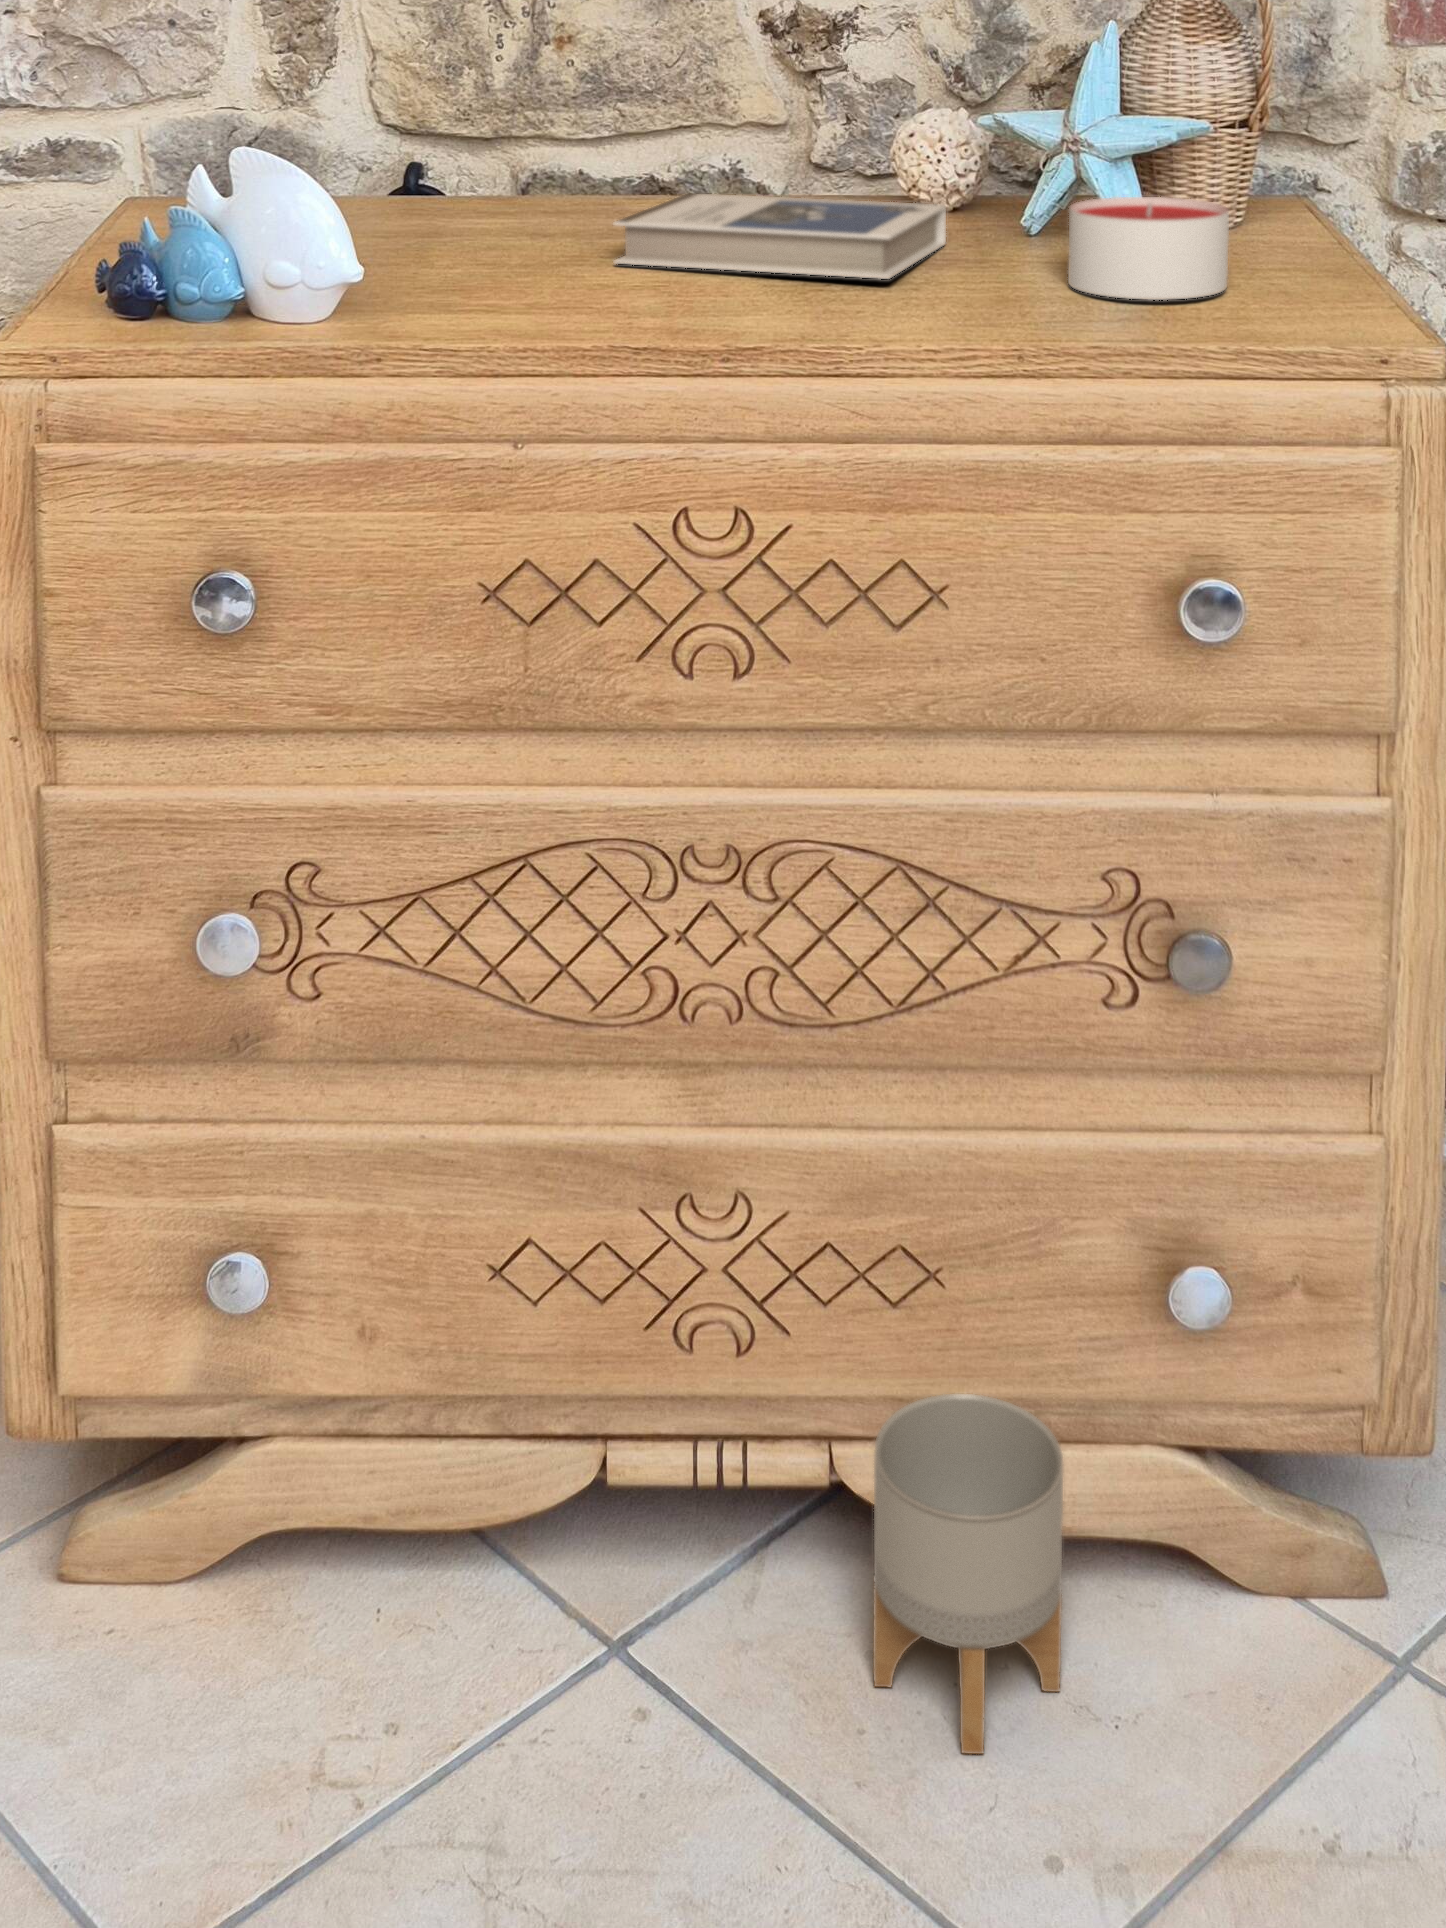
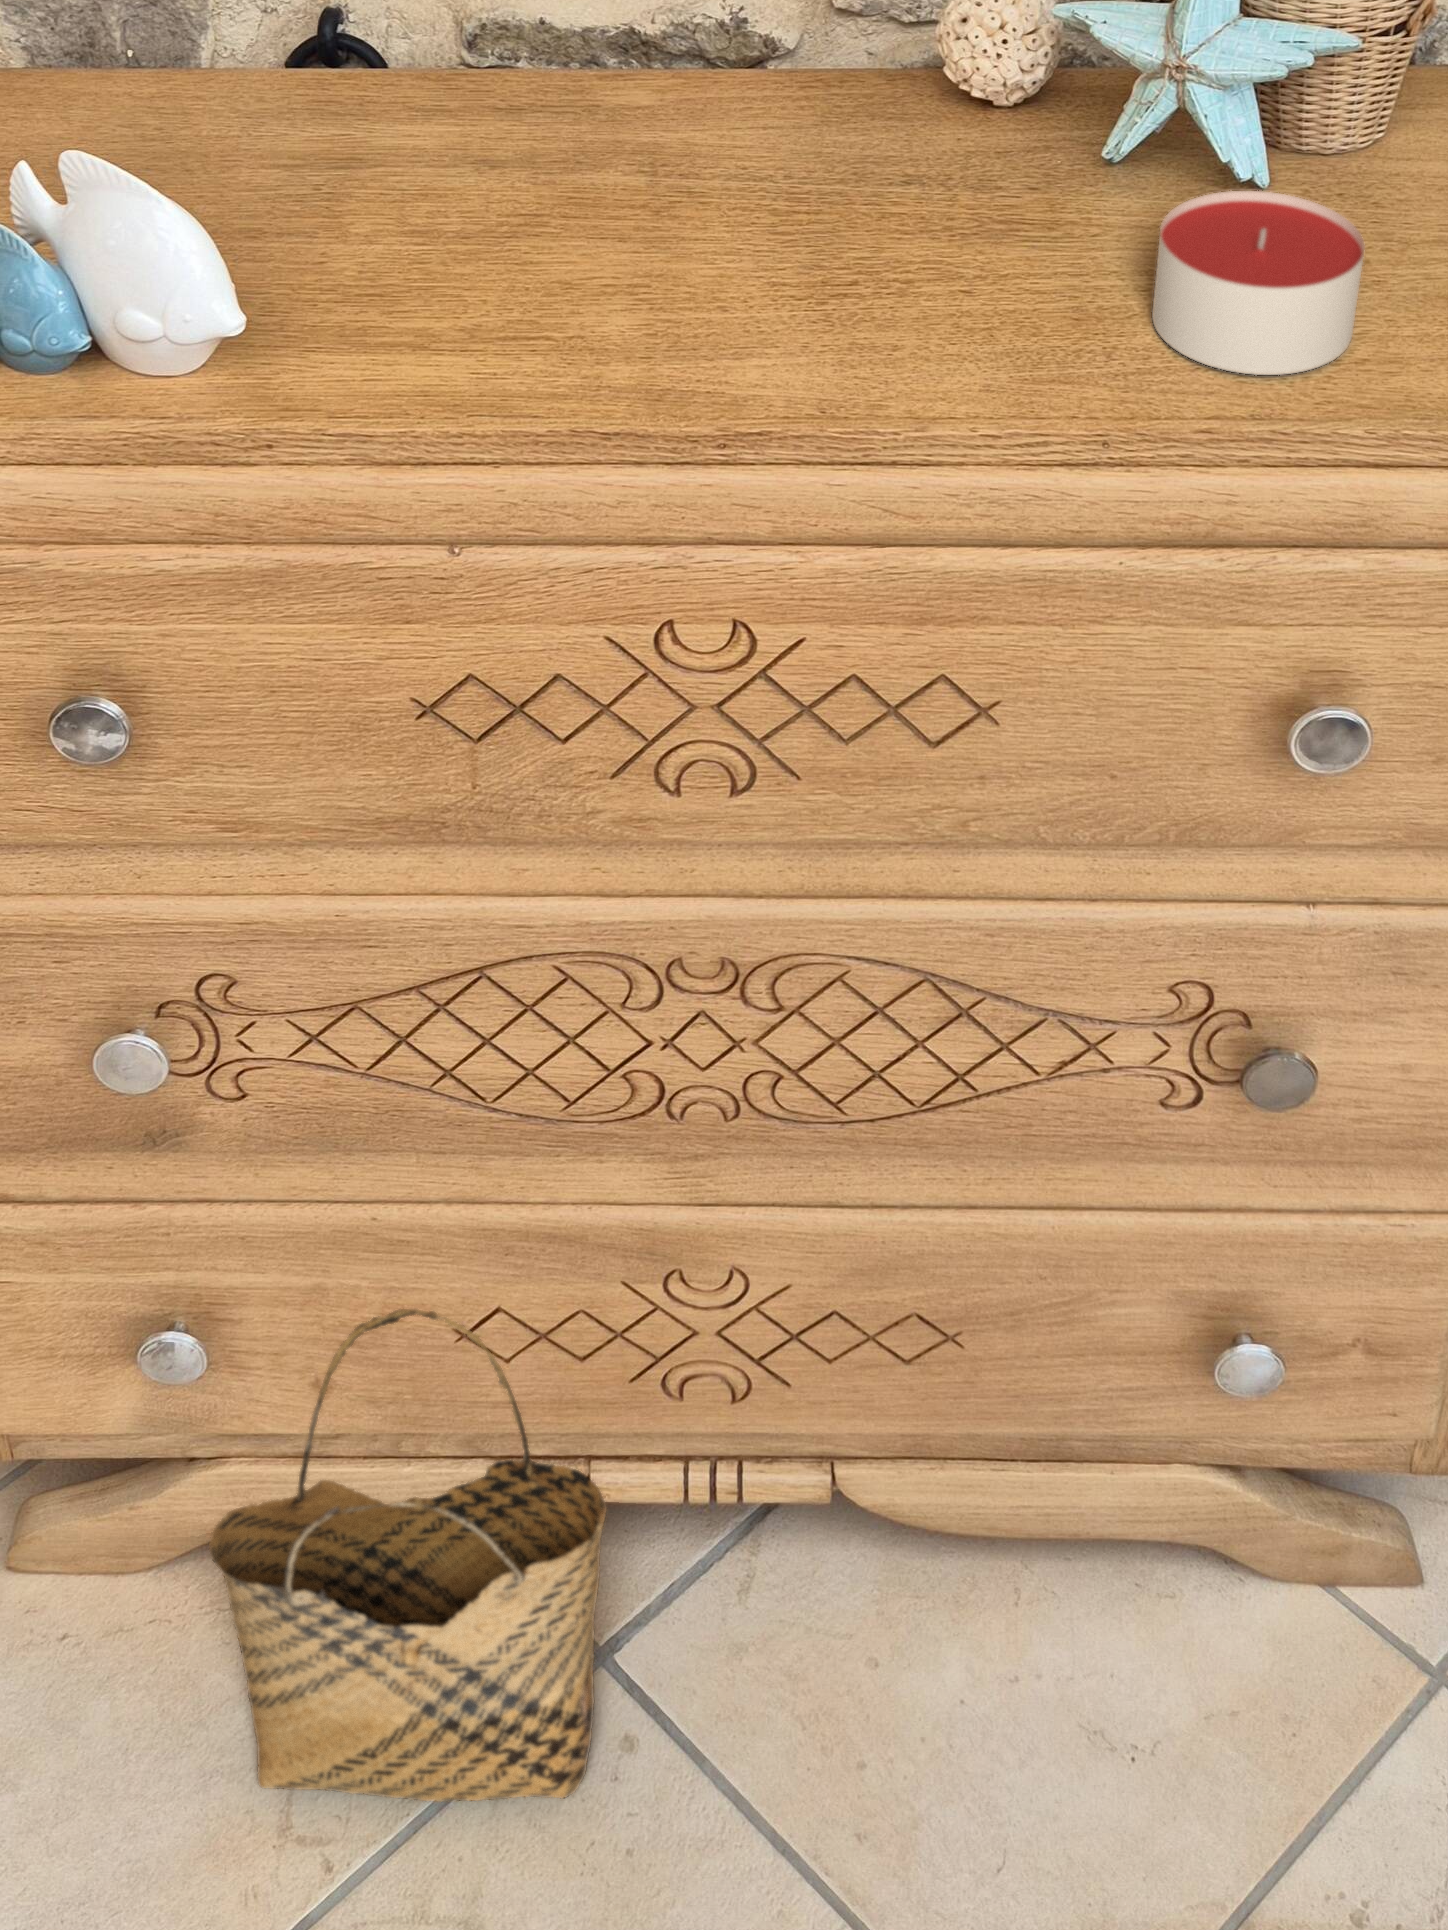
hardback book: present [614,193,946,279] -> none [578,103,1001,322]
woven basket: none [247,1178,624,1734] -> present [209,1309,606,1802]
planter: present [873,1394,1063,1754] -> none [864,1477,1068,1815]

